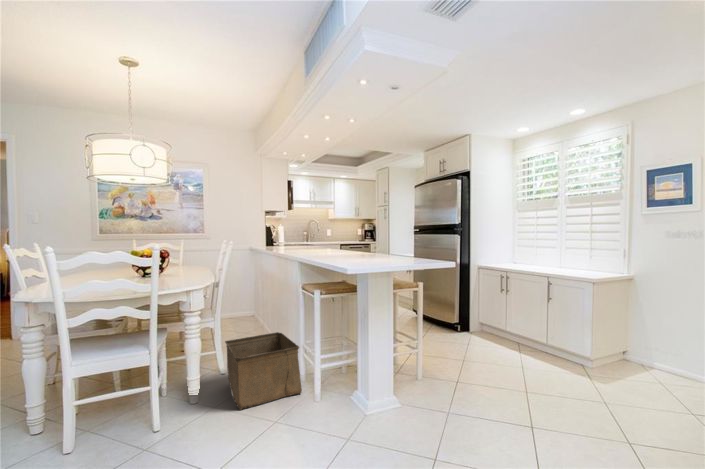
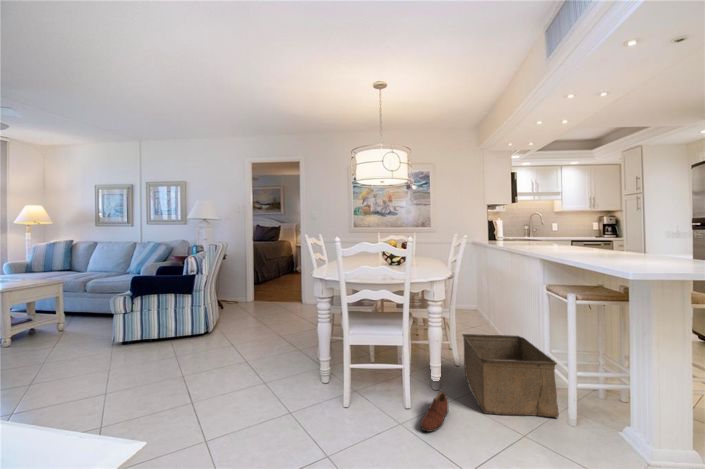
shoe: none [167,402,203,445] -> present [421,392,448,432]

